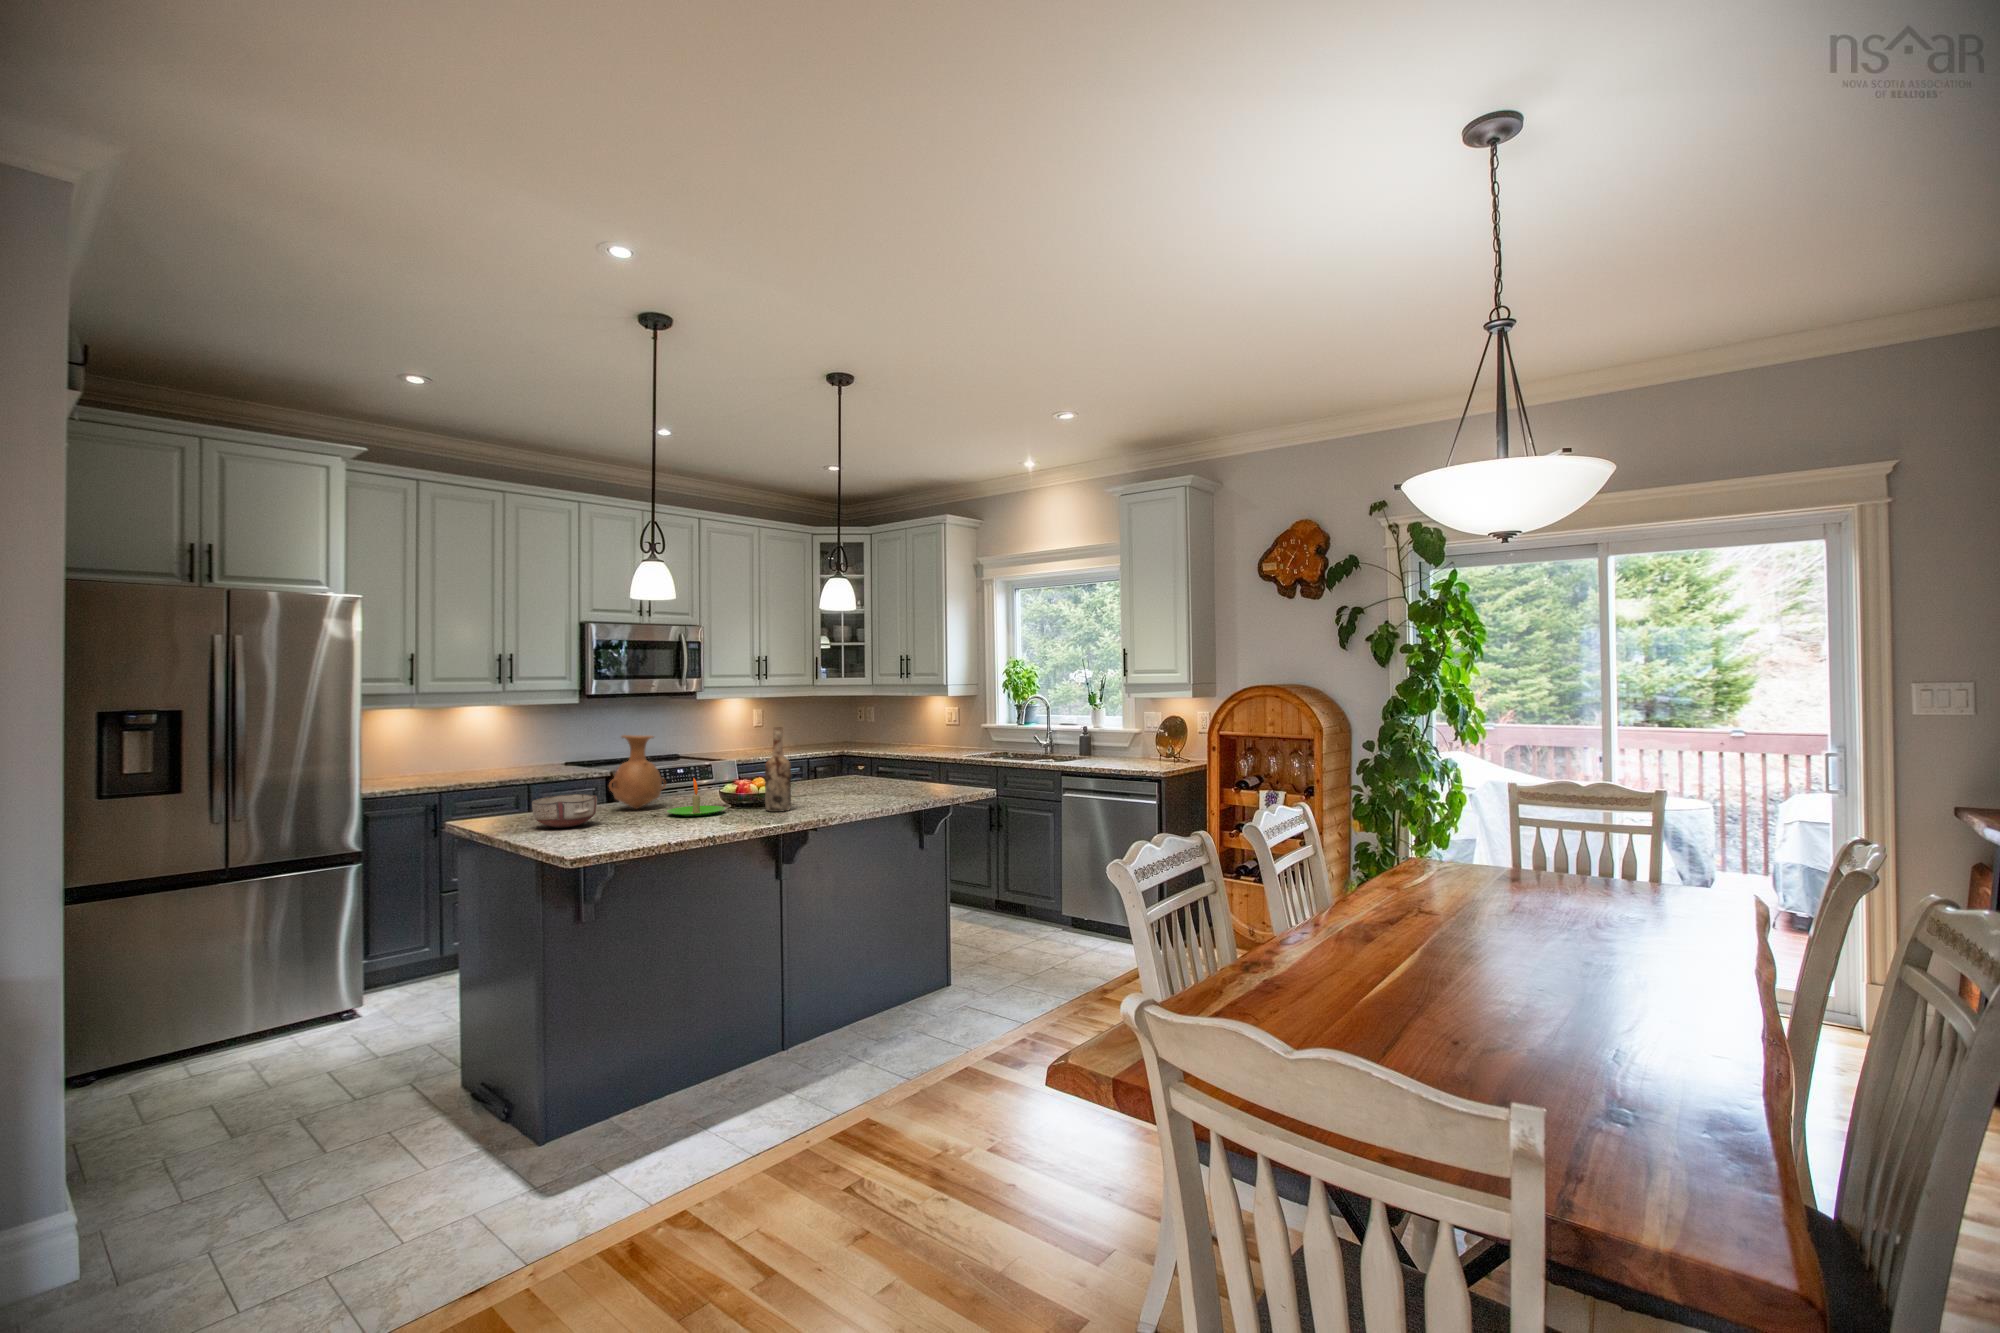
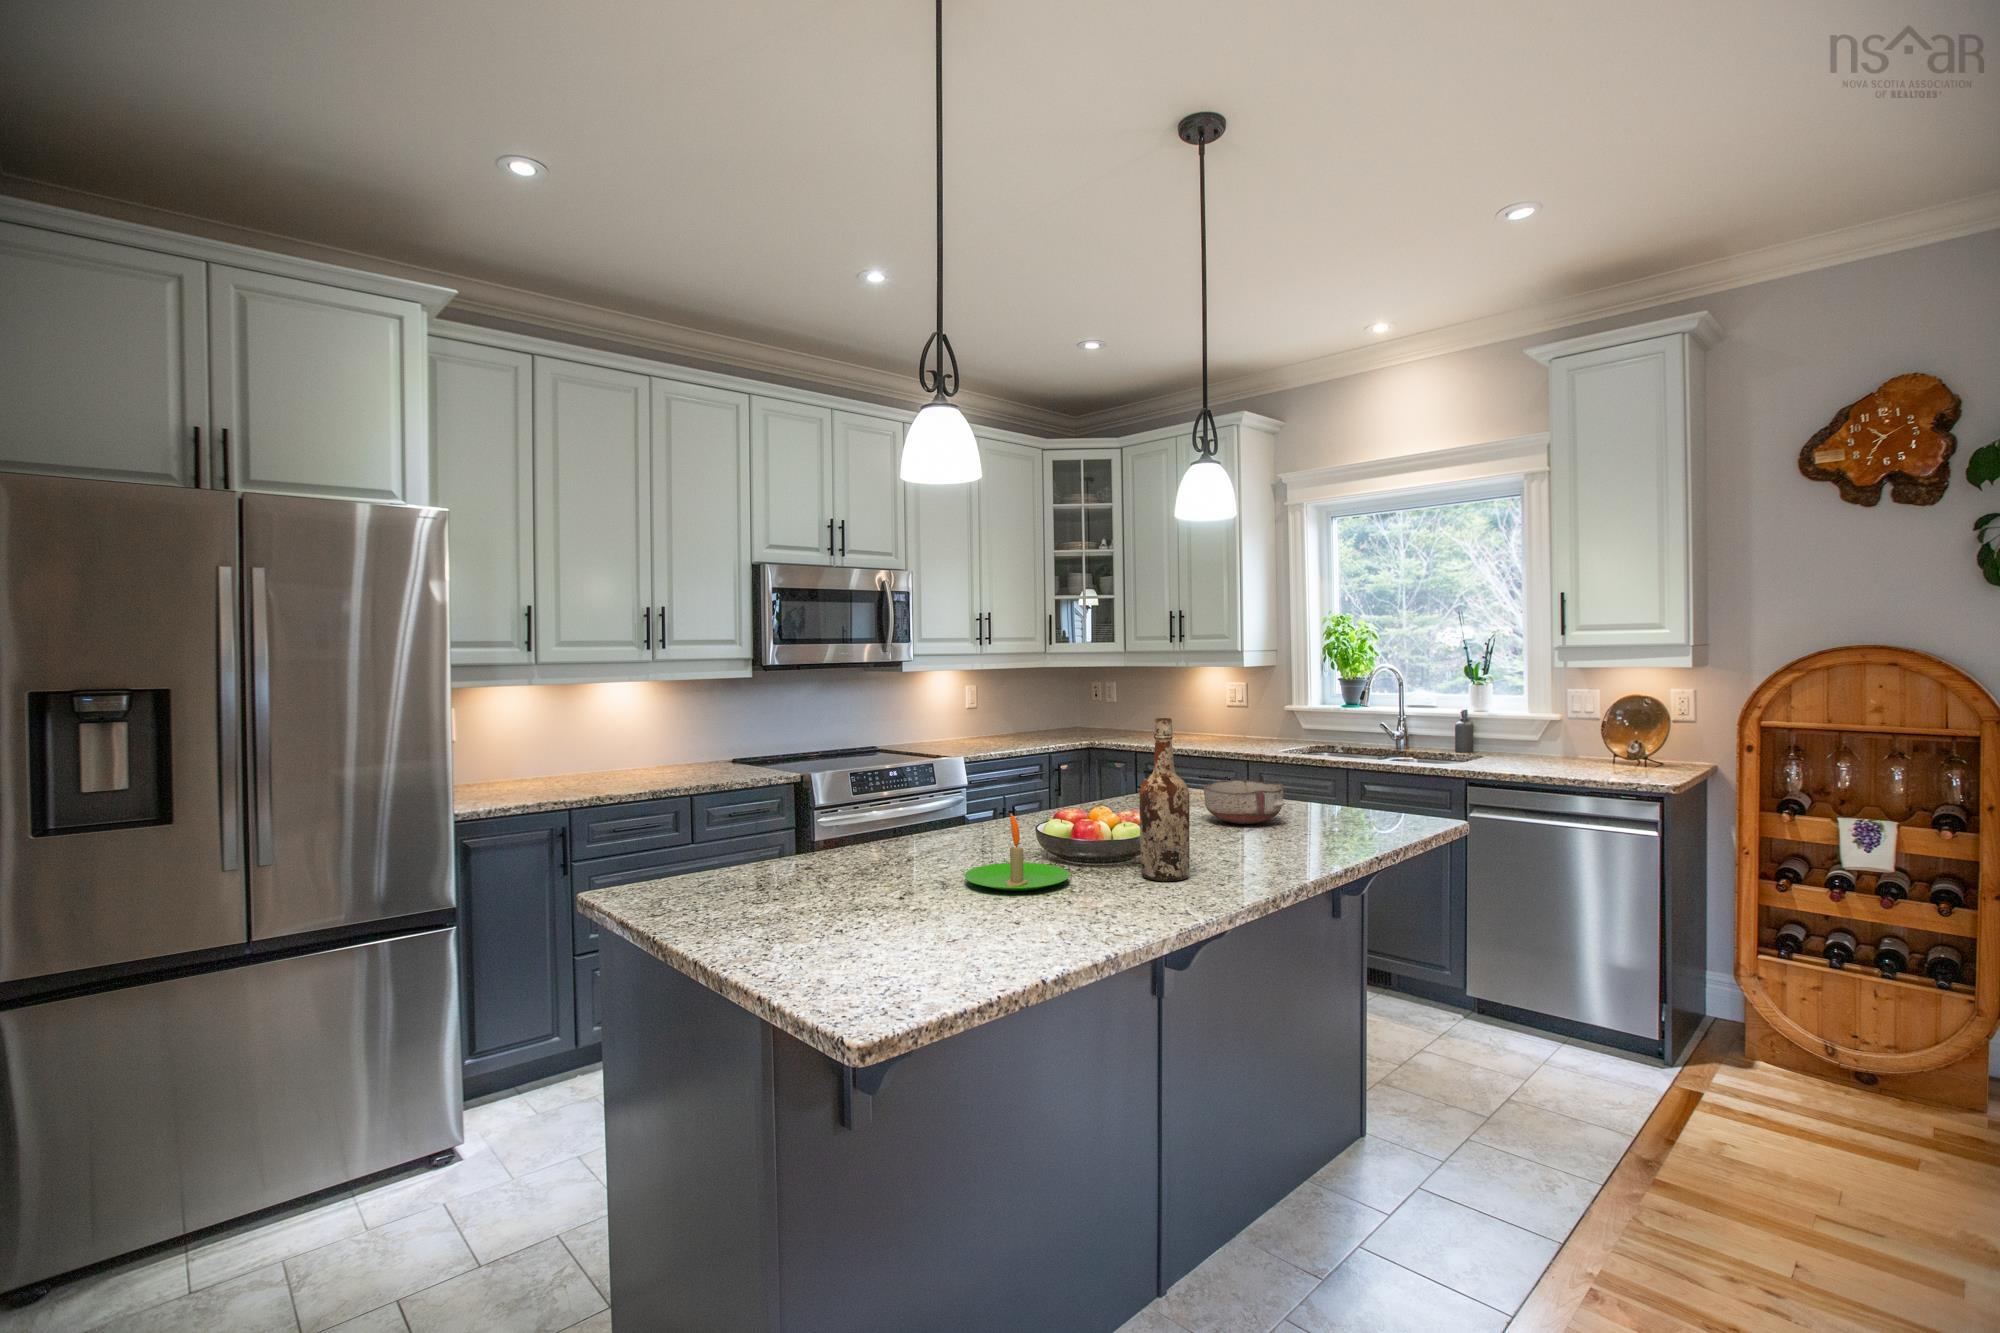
vase: present [609,735,666,809] -> none [849,731,940,864]
ceramic bowl: present [532,794,597,828] -> present [1204,780,1285,824]

